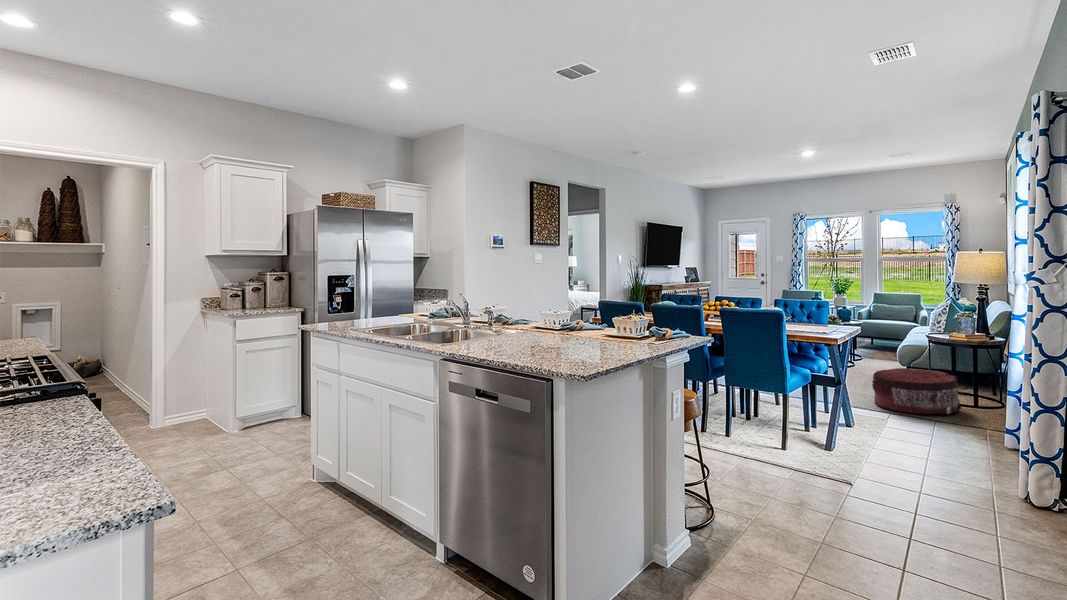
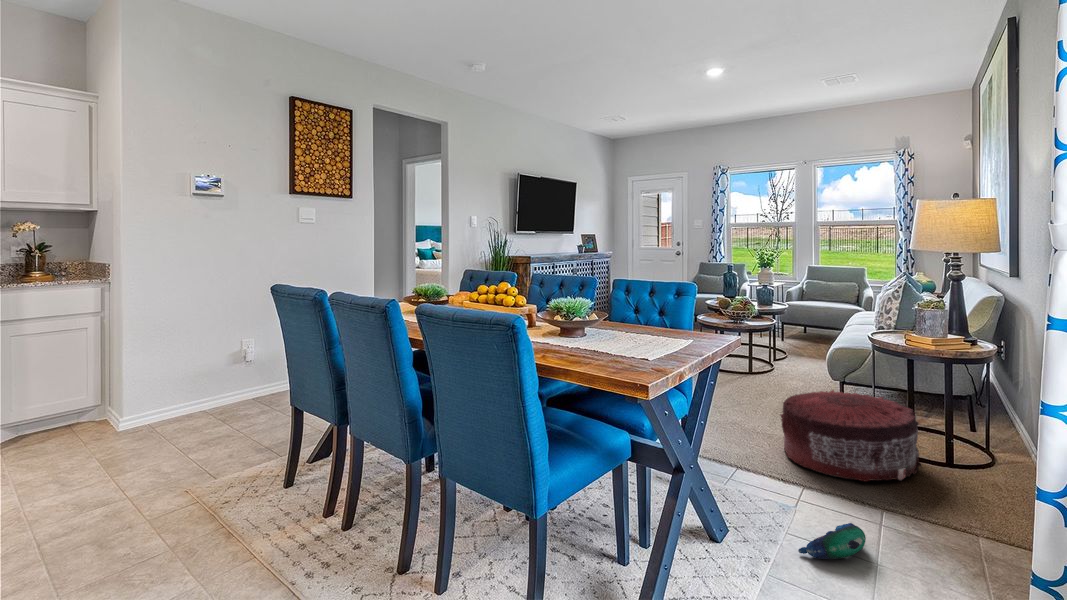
plush toy: none [893,423,929,439] -> present [798,523,866,560]

